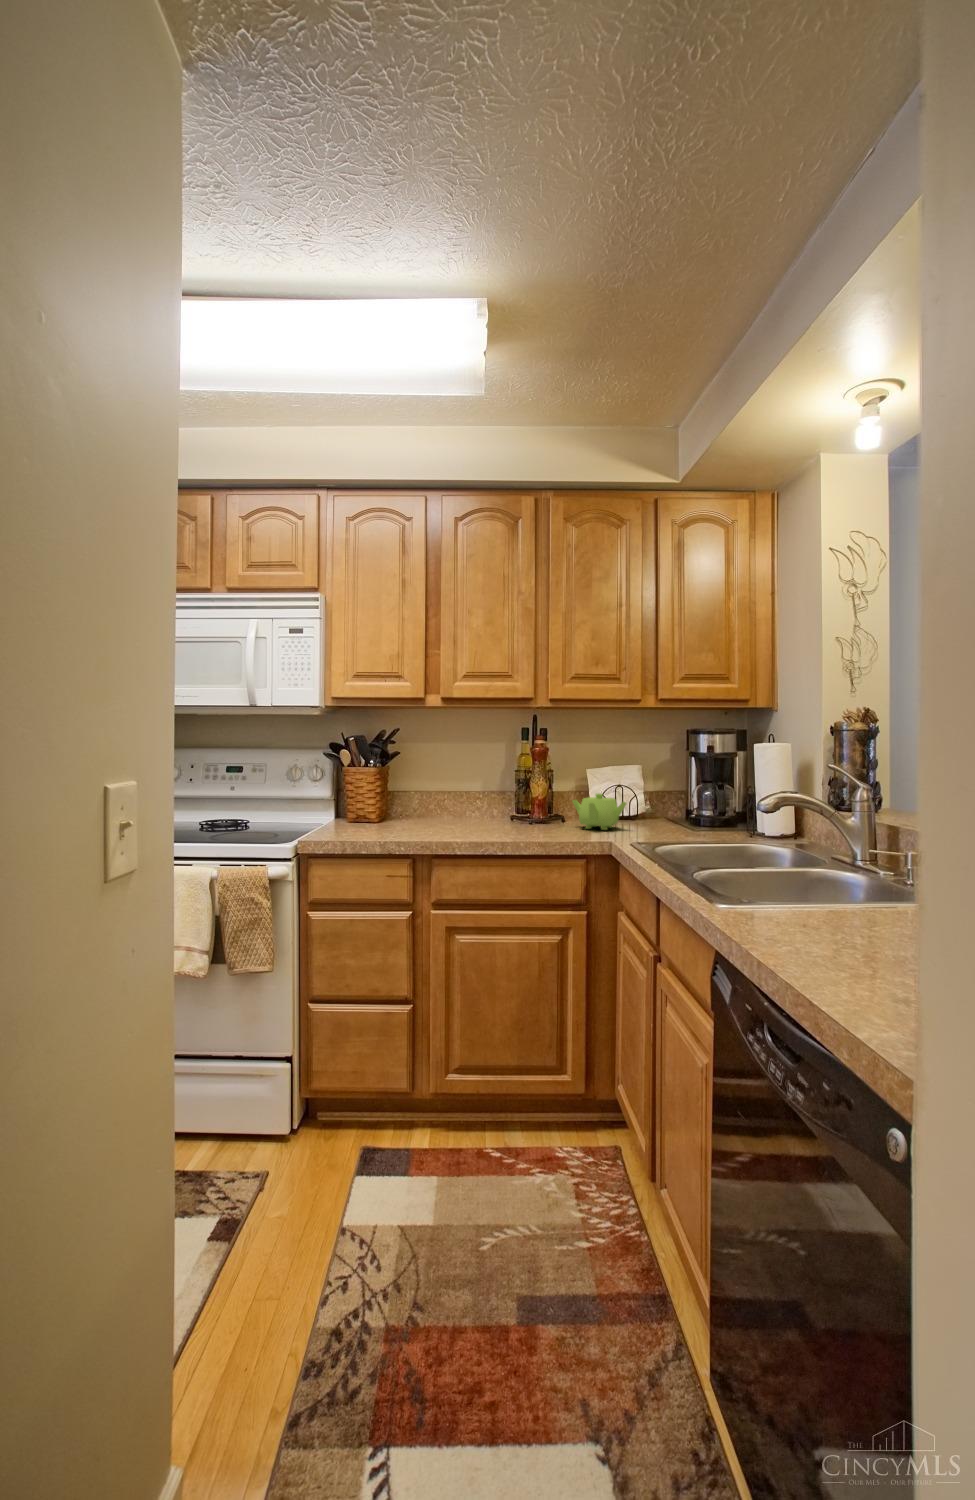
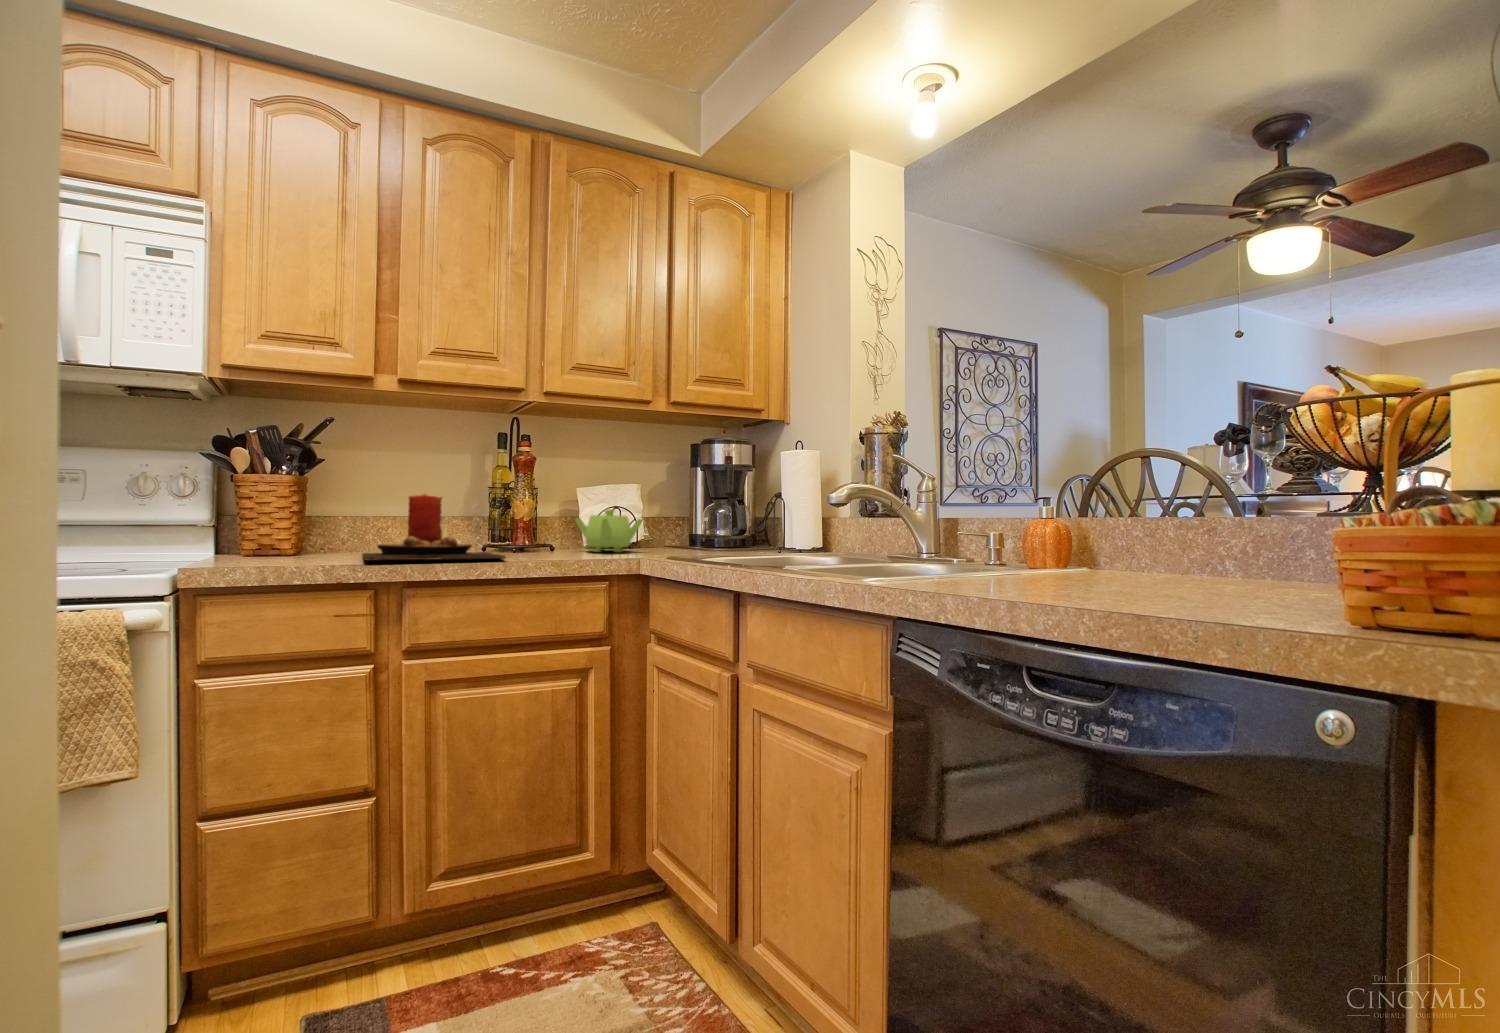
candle: none [409,784,506,837] -> present [363,494,506,561]

